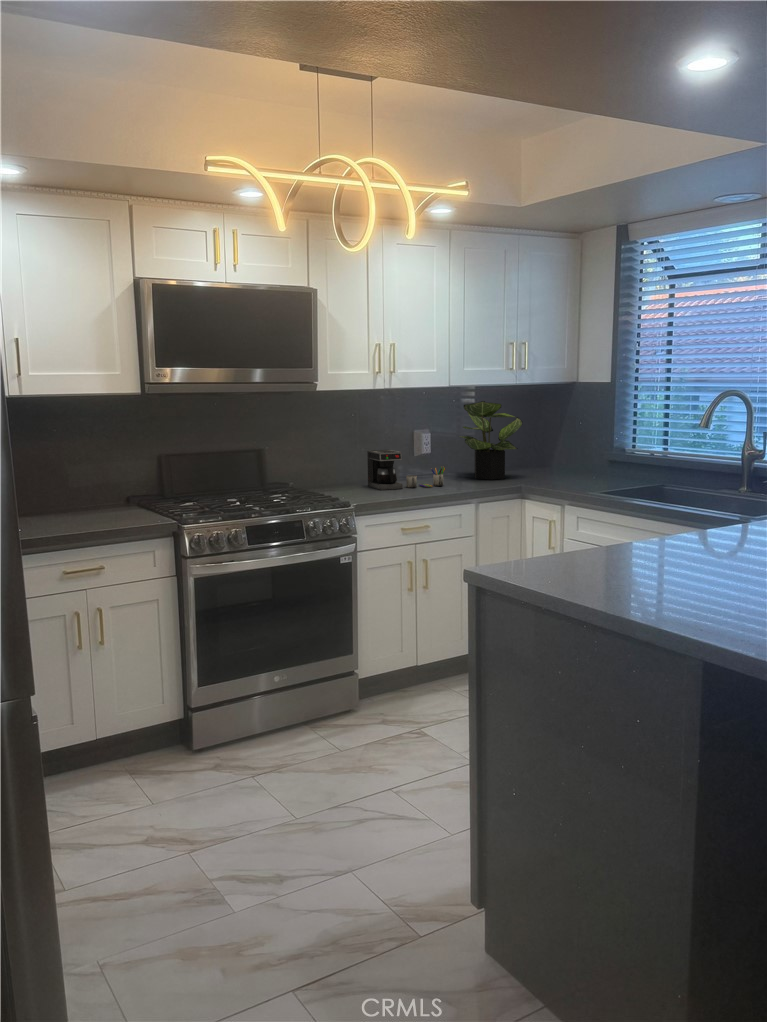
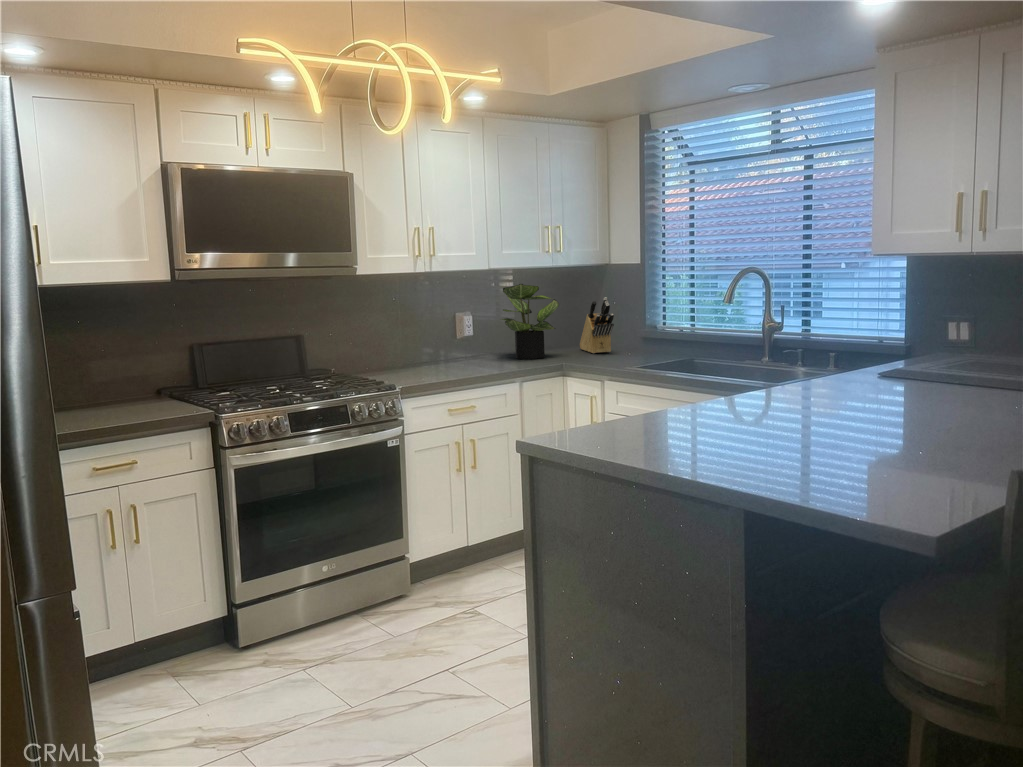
knife block: none [543,417,580,476] -> present [580,297,614,353]
coffee maker: present [367,450,445,490] -> none [411,333,488,373]

